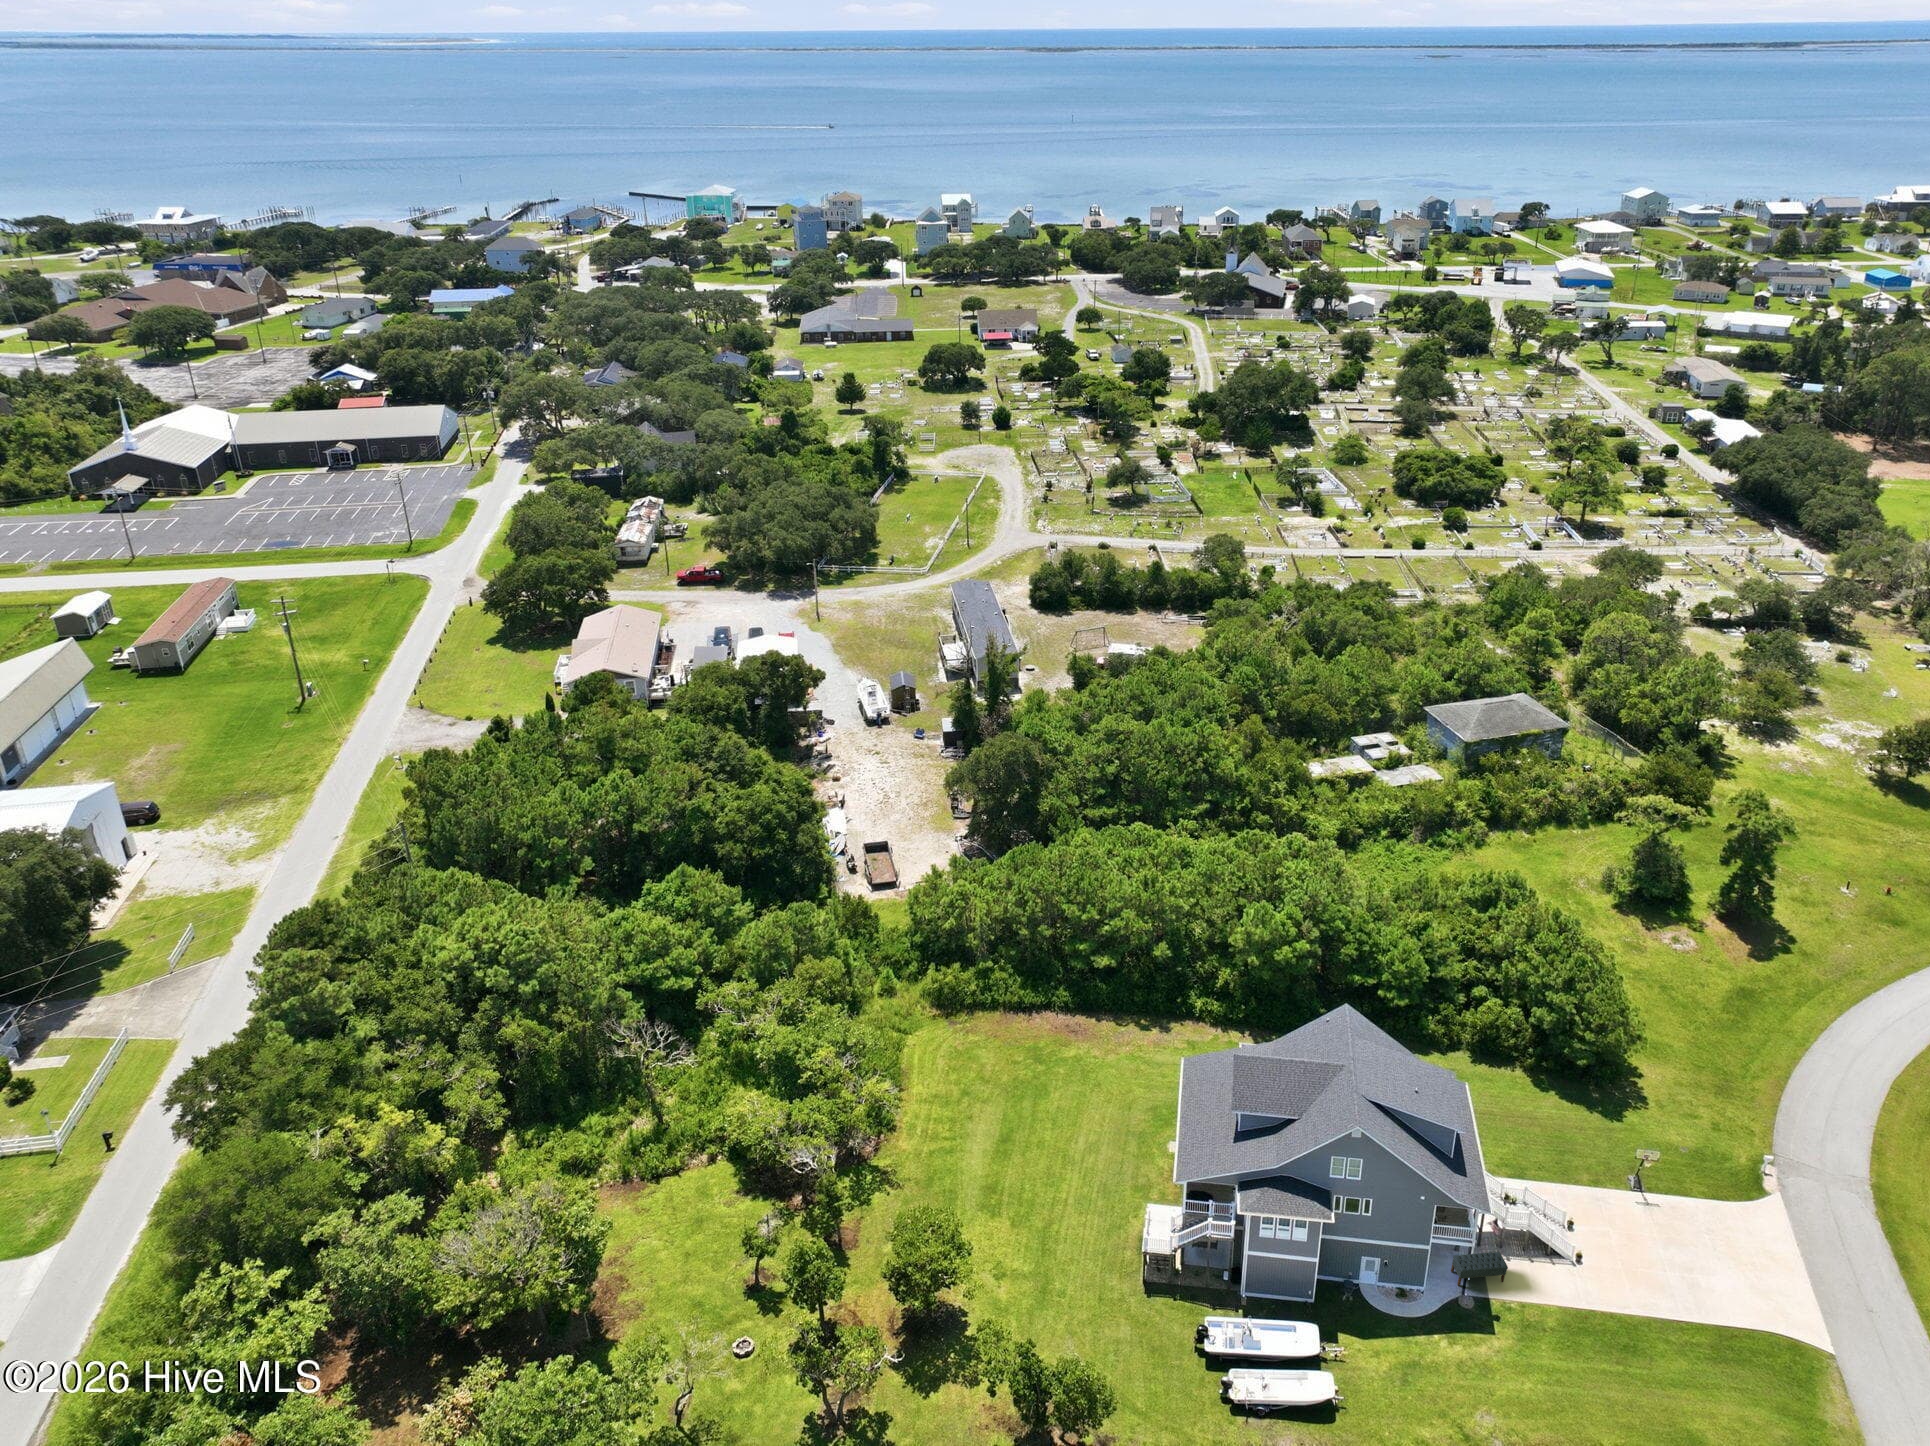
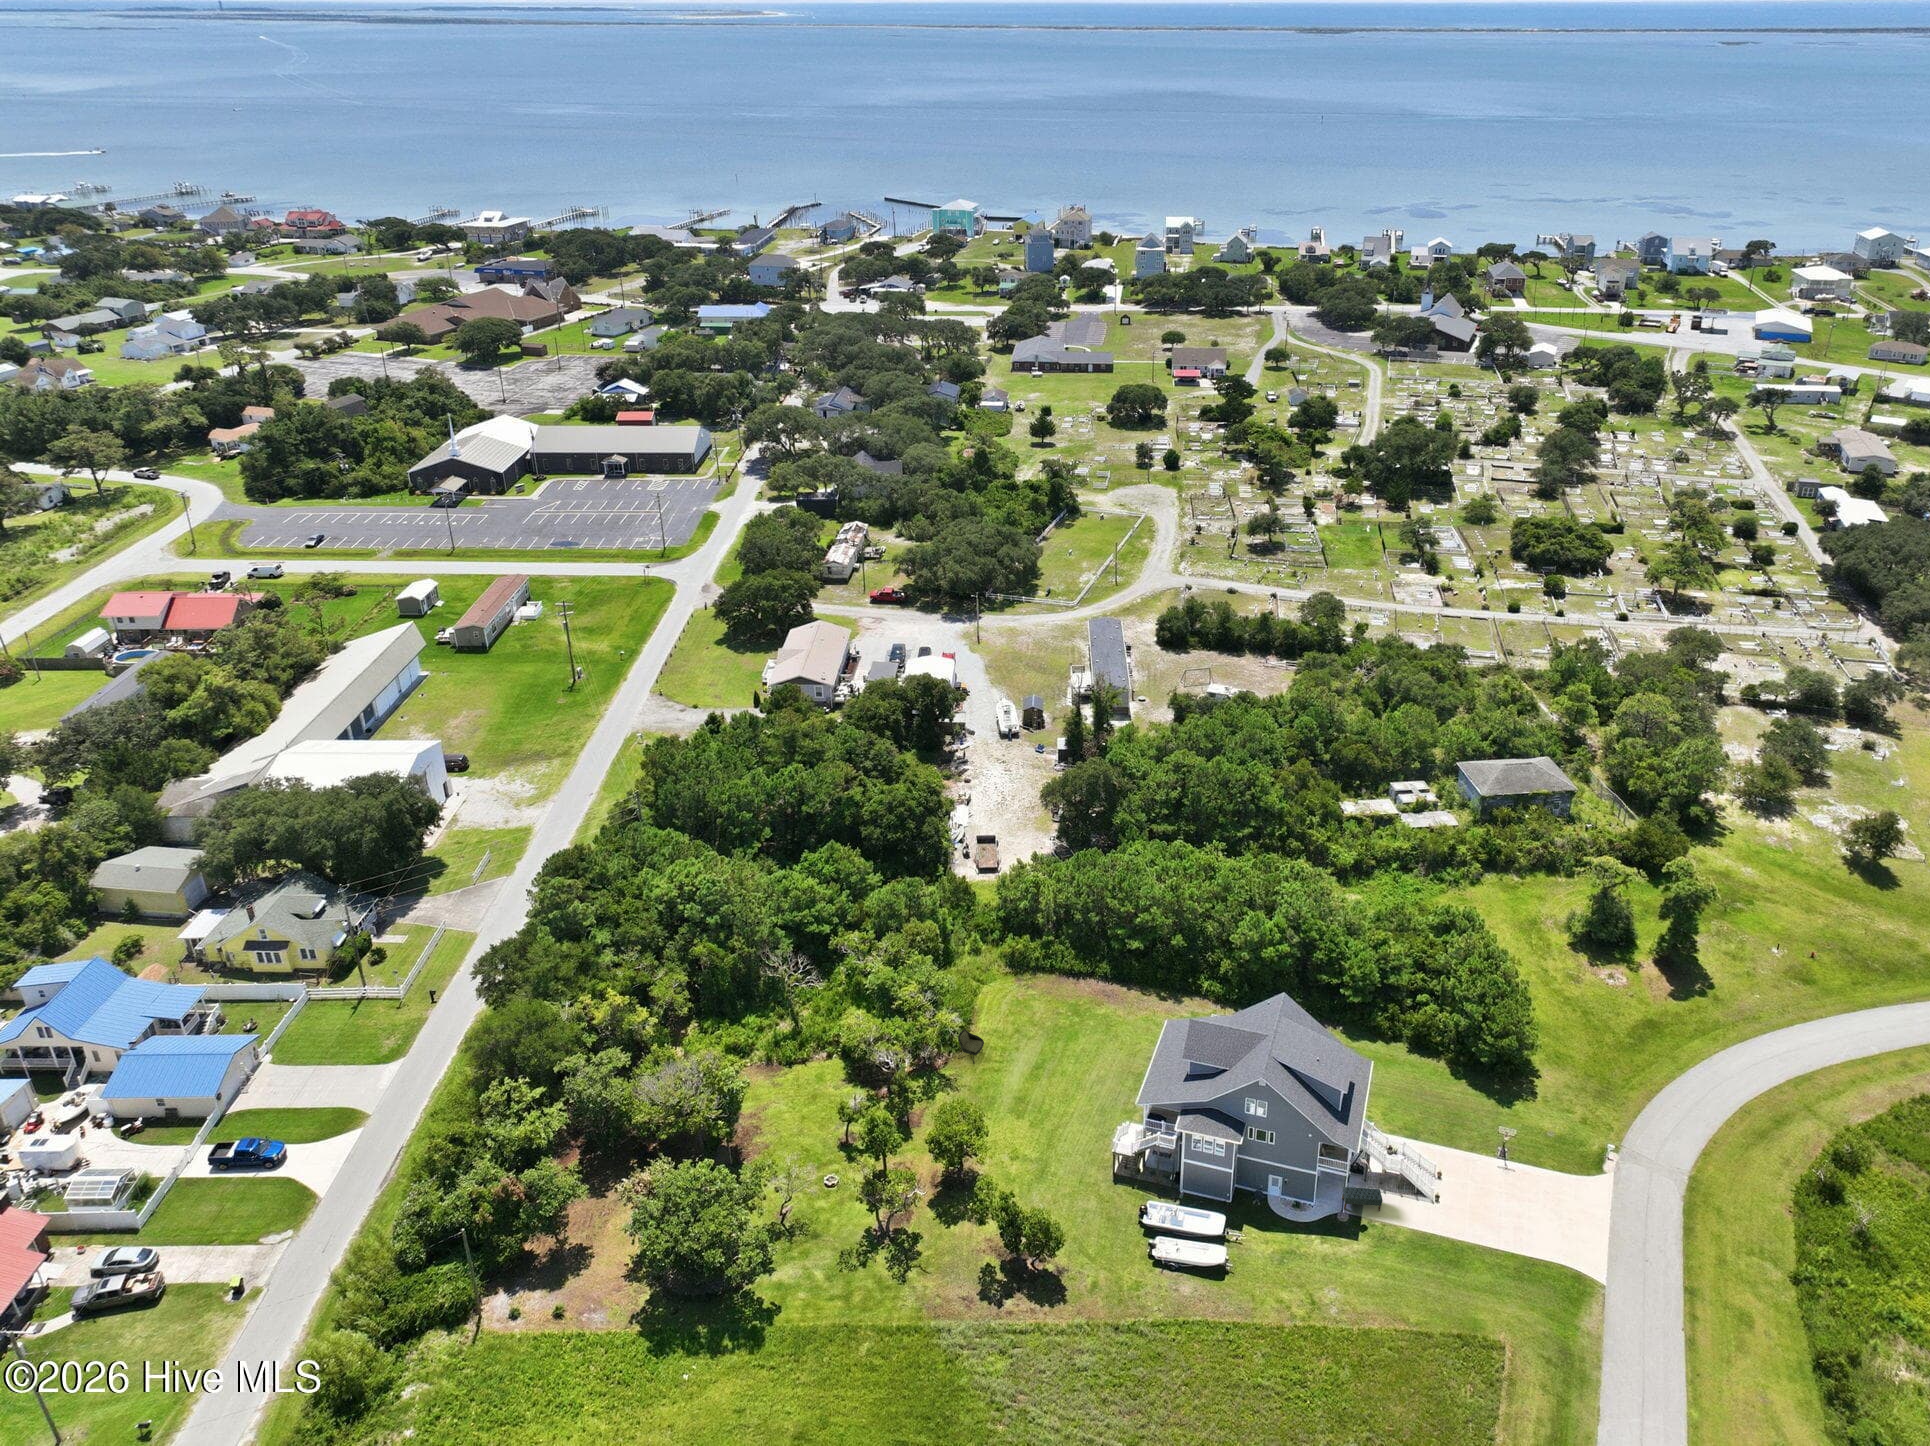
lounge chair: none [897,1100,932,1146] -> present [958,1029,984,1063]

